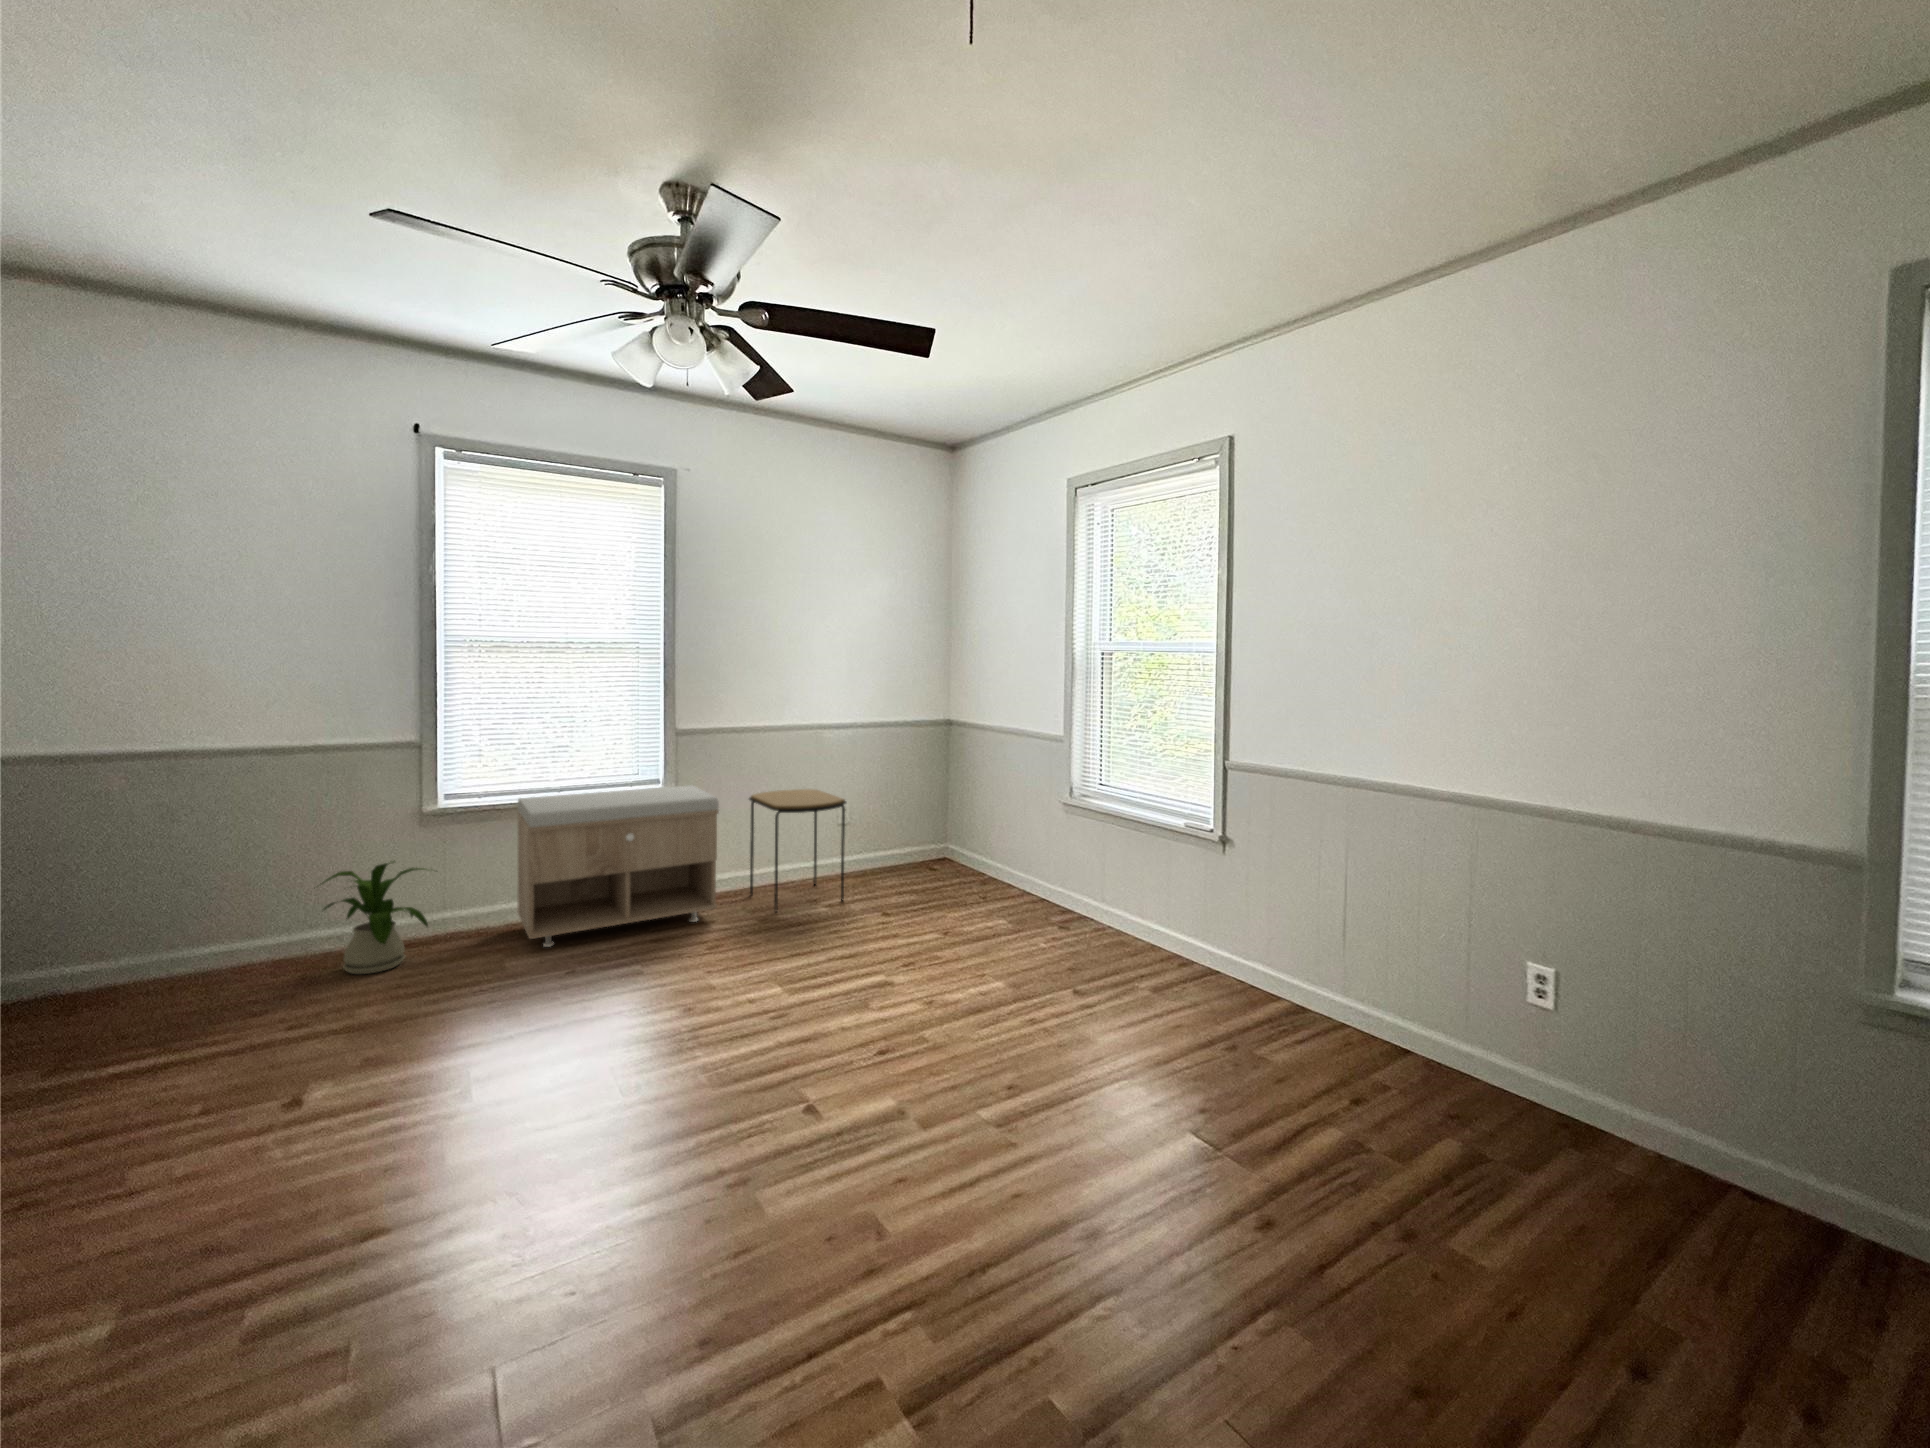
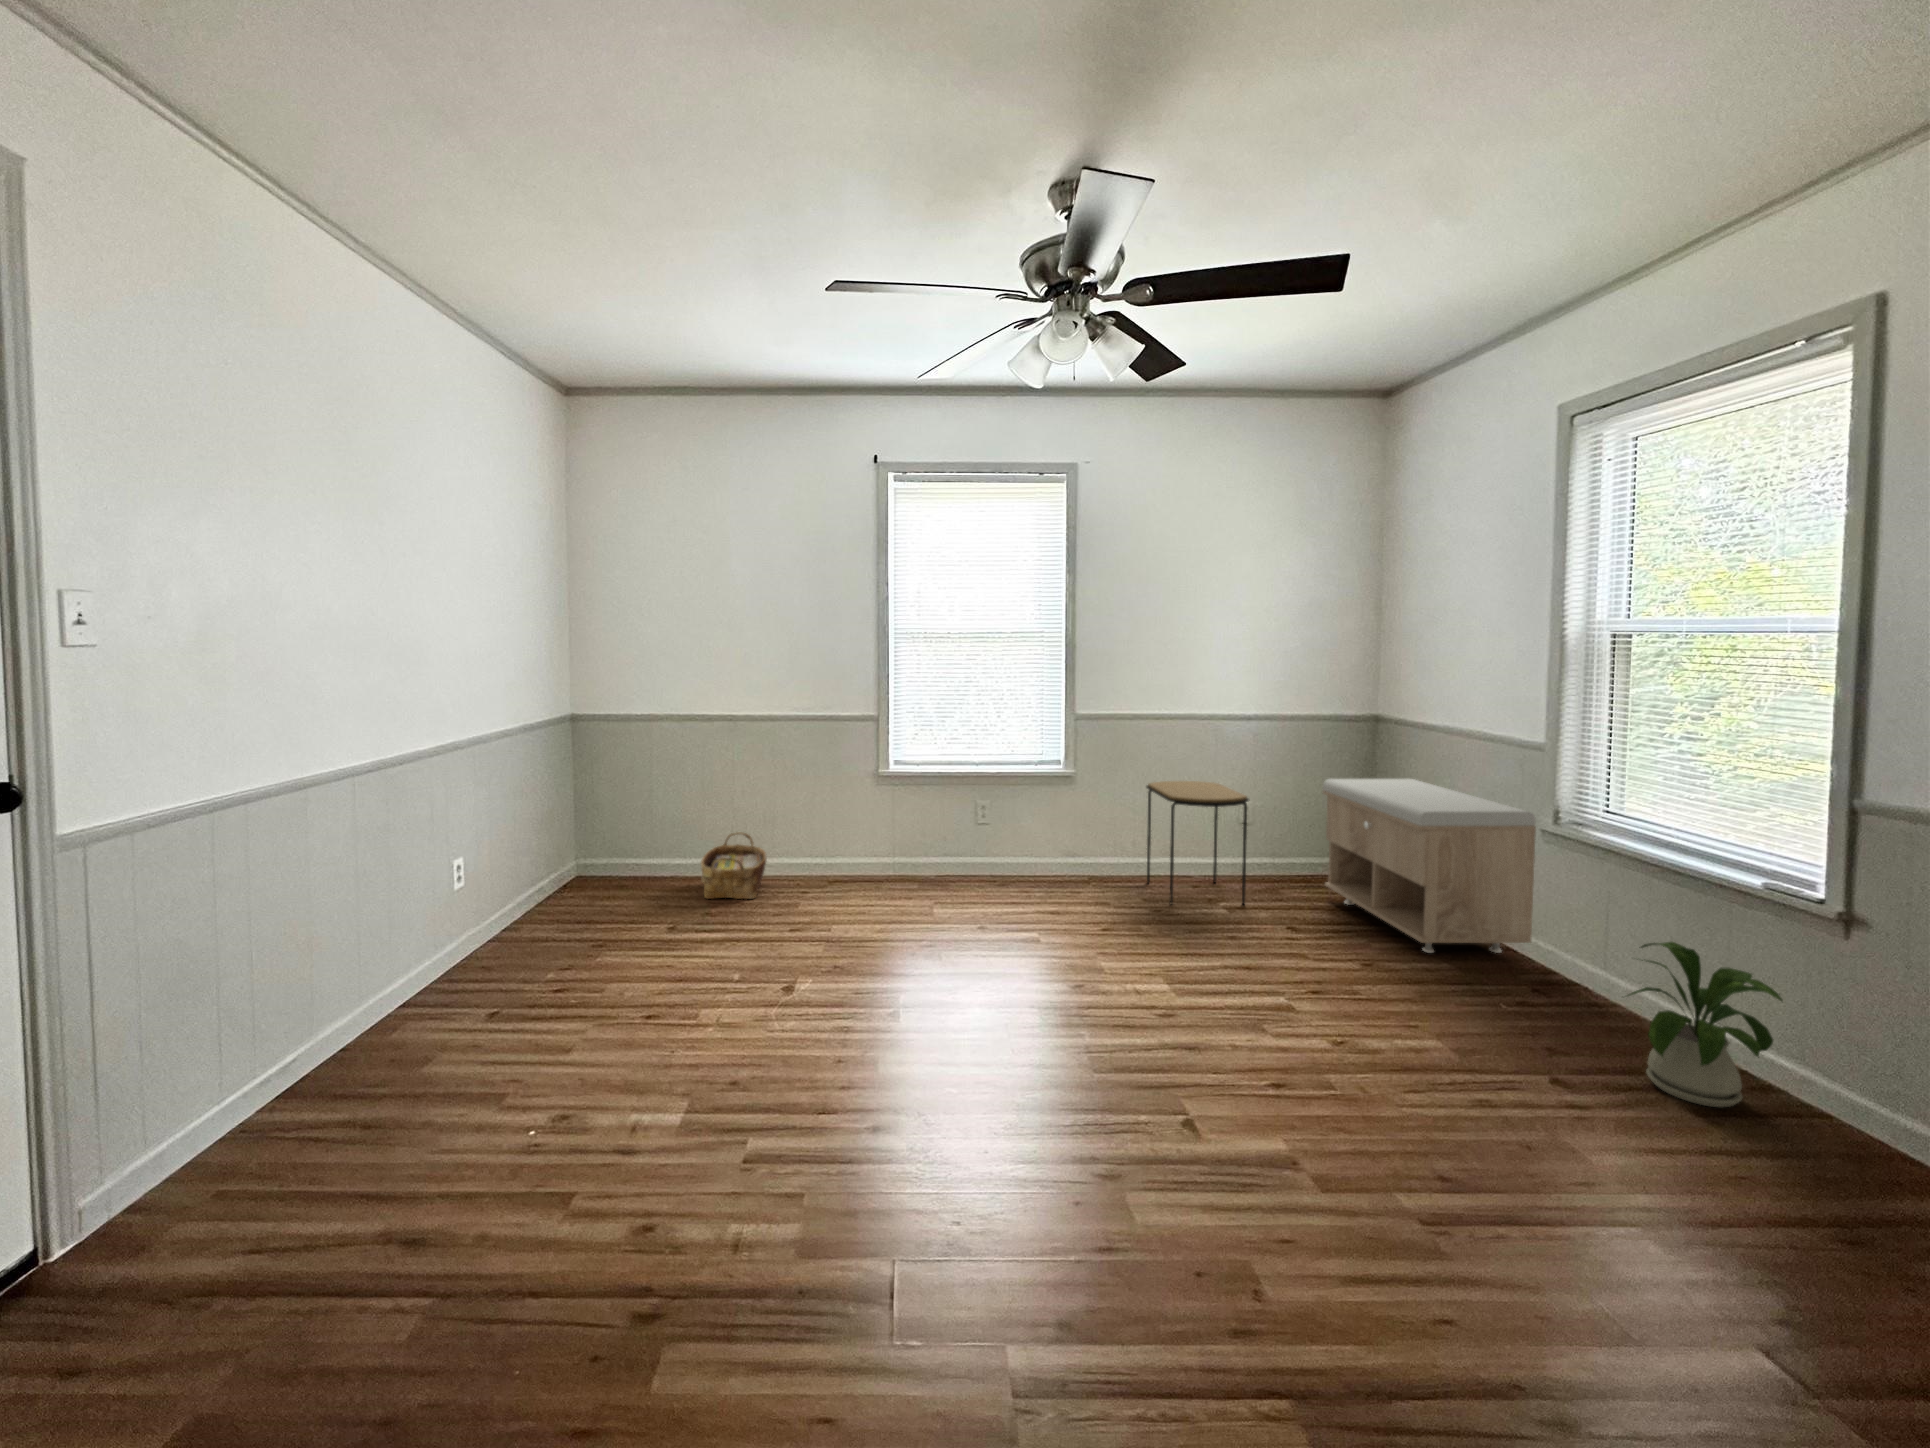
storage bench: present [517,785,719,947] -> present [1323,779,1536,953]
house plant: present [322,861,428,974] -> present [1627,942,1782,1107]
woven basket: none [102,910,232,1014] -> present [700,832,767,899]

